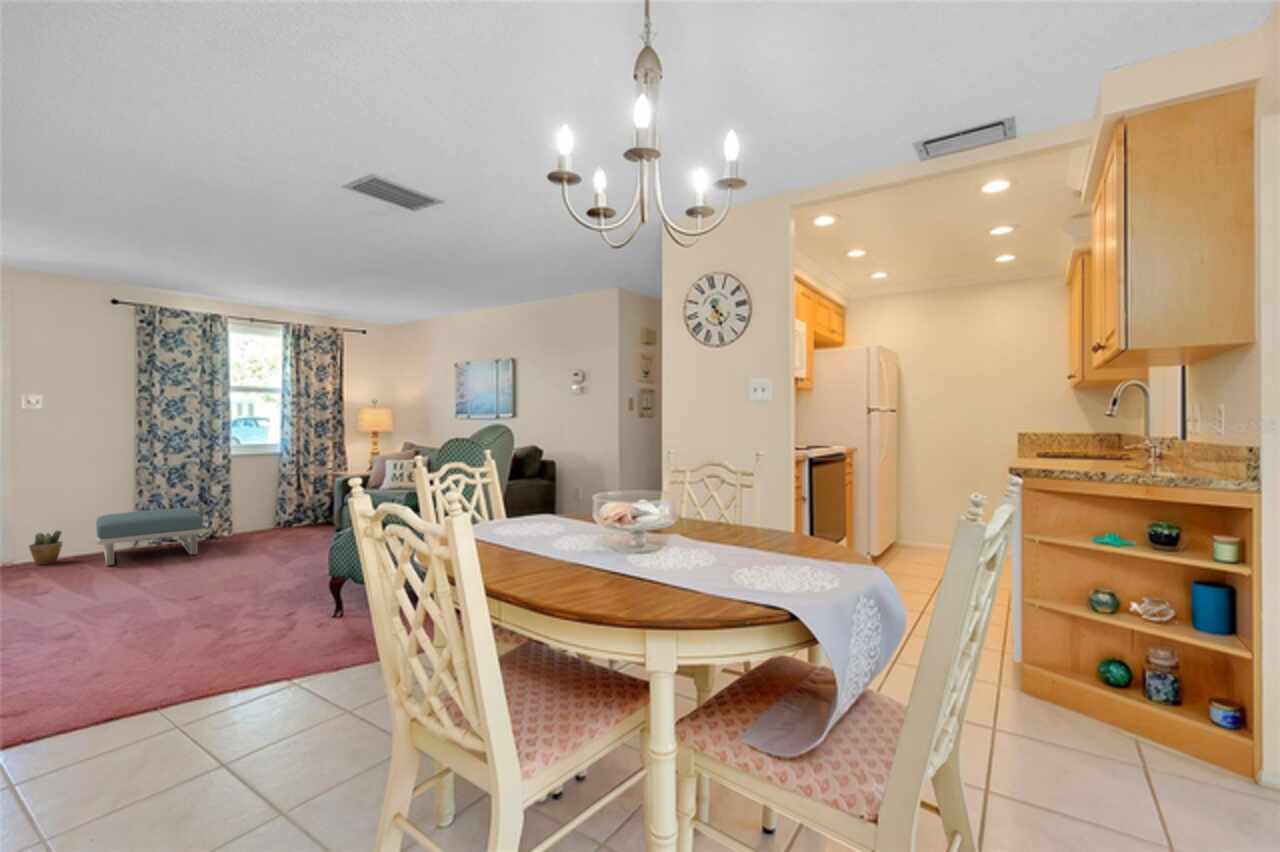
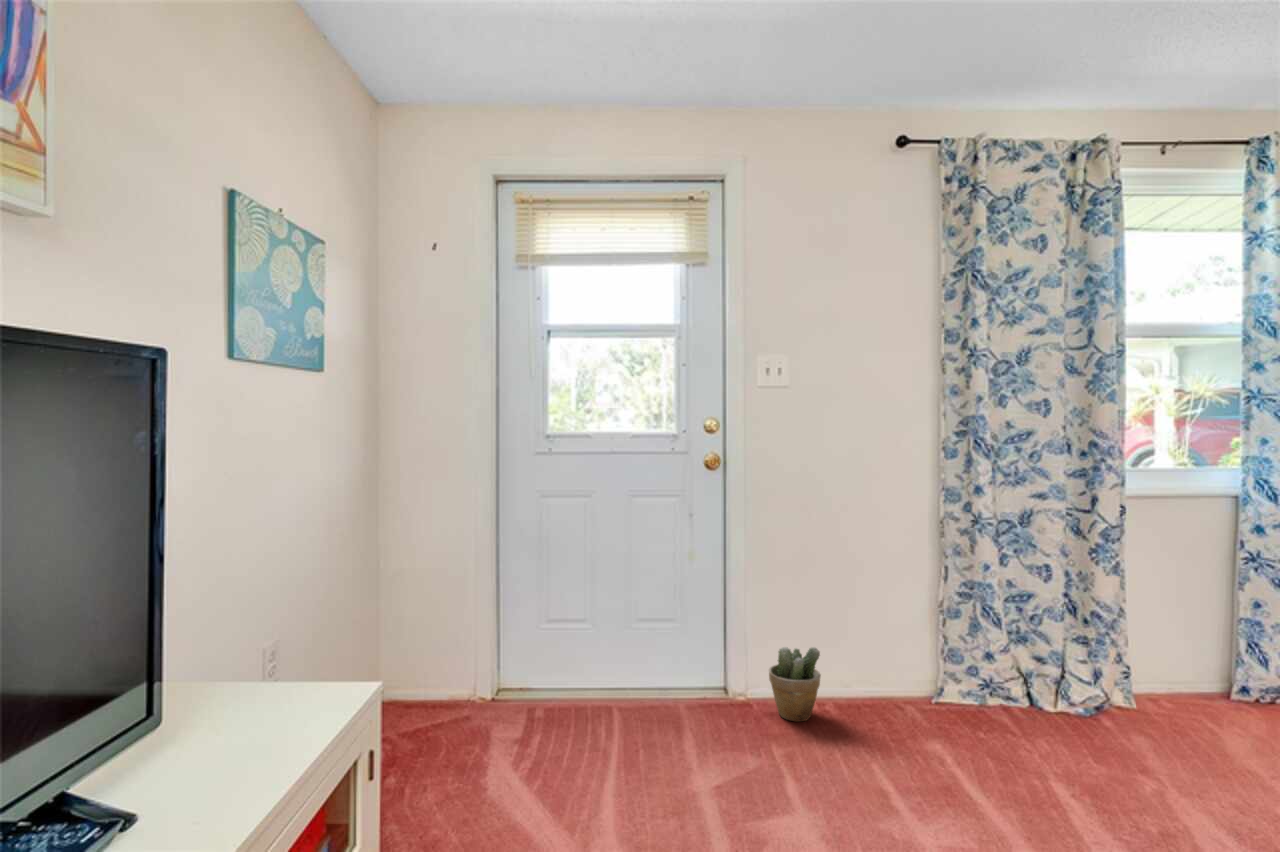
footstool: present [96,508,204,566] -> none [872,621,1171,817]

